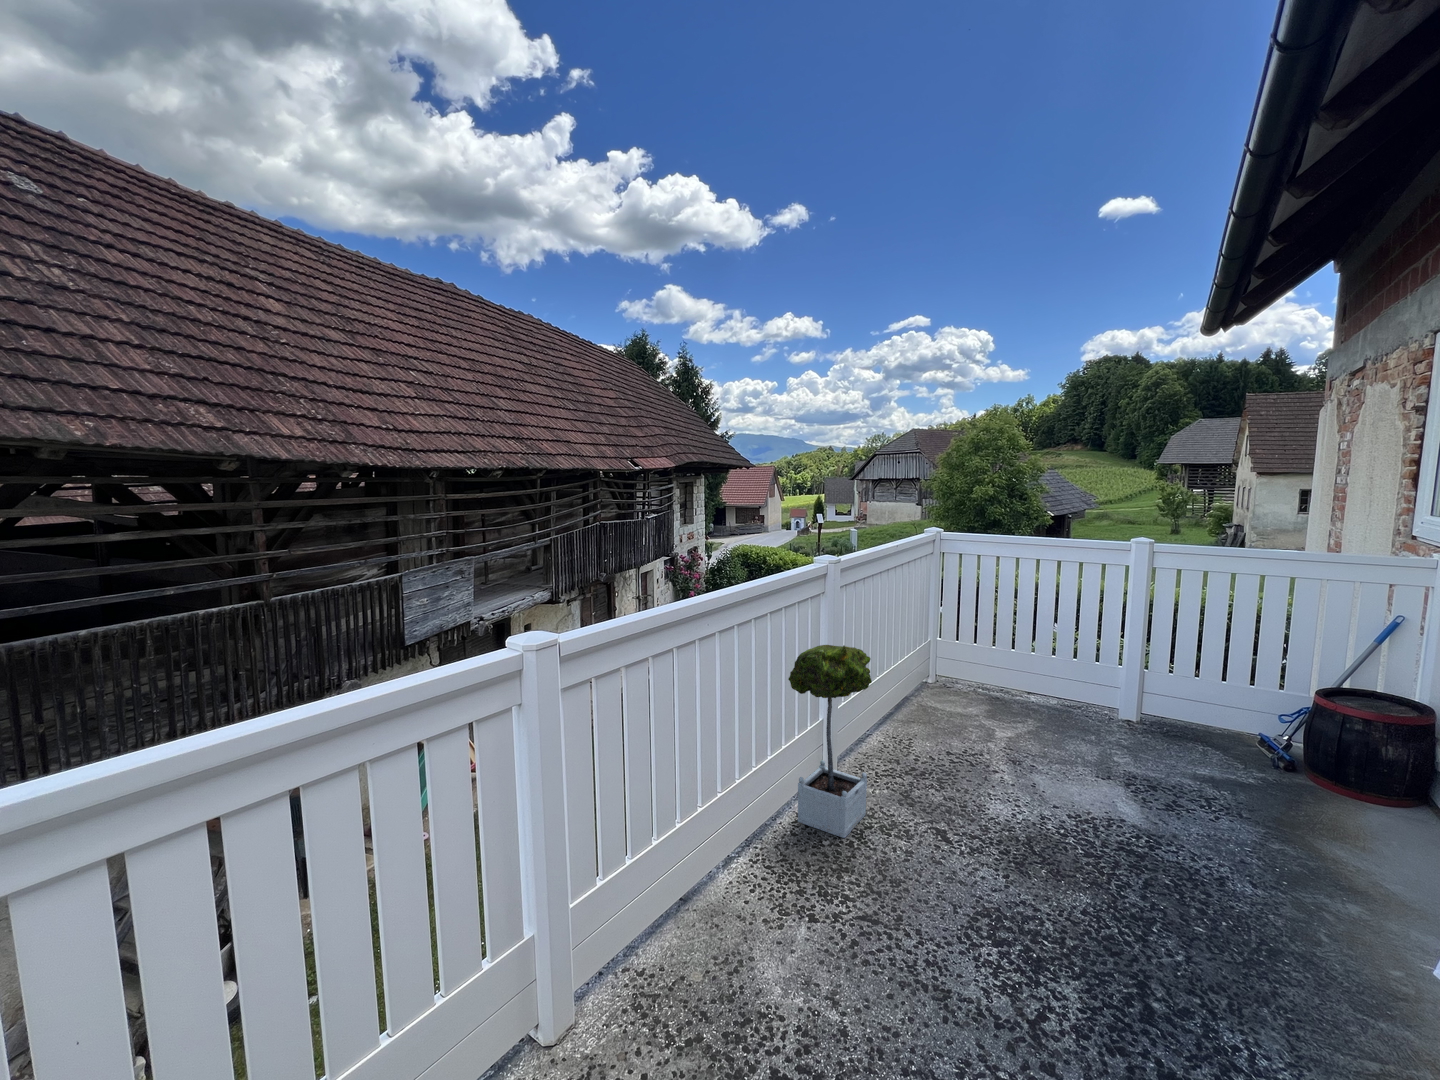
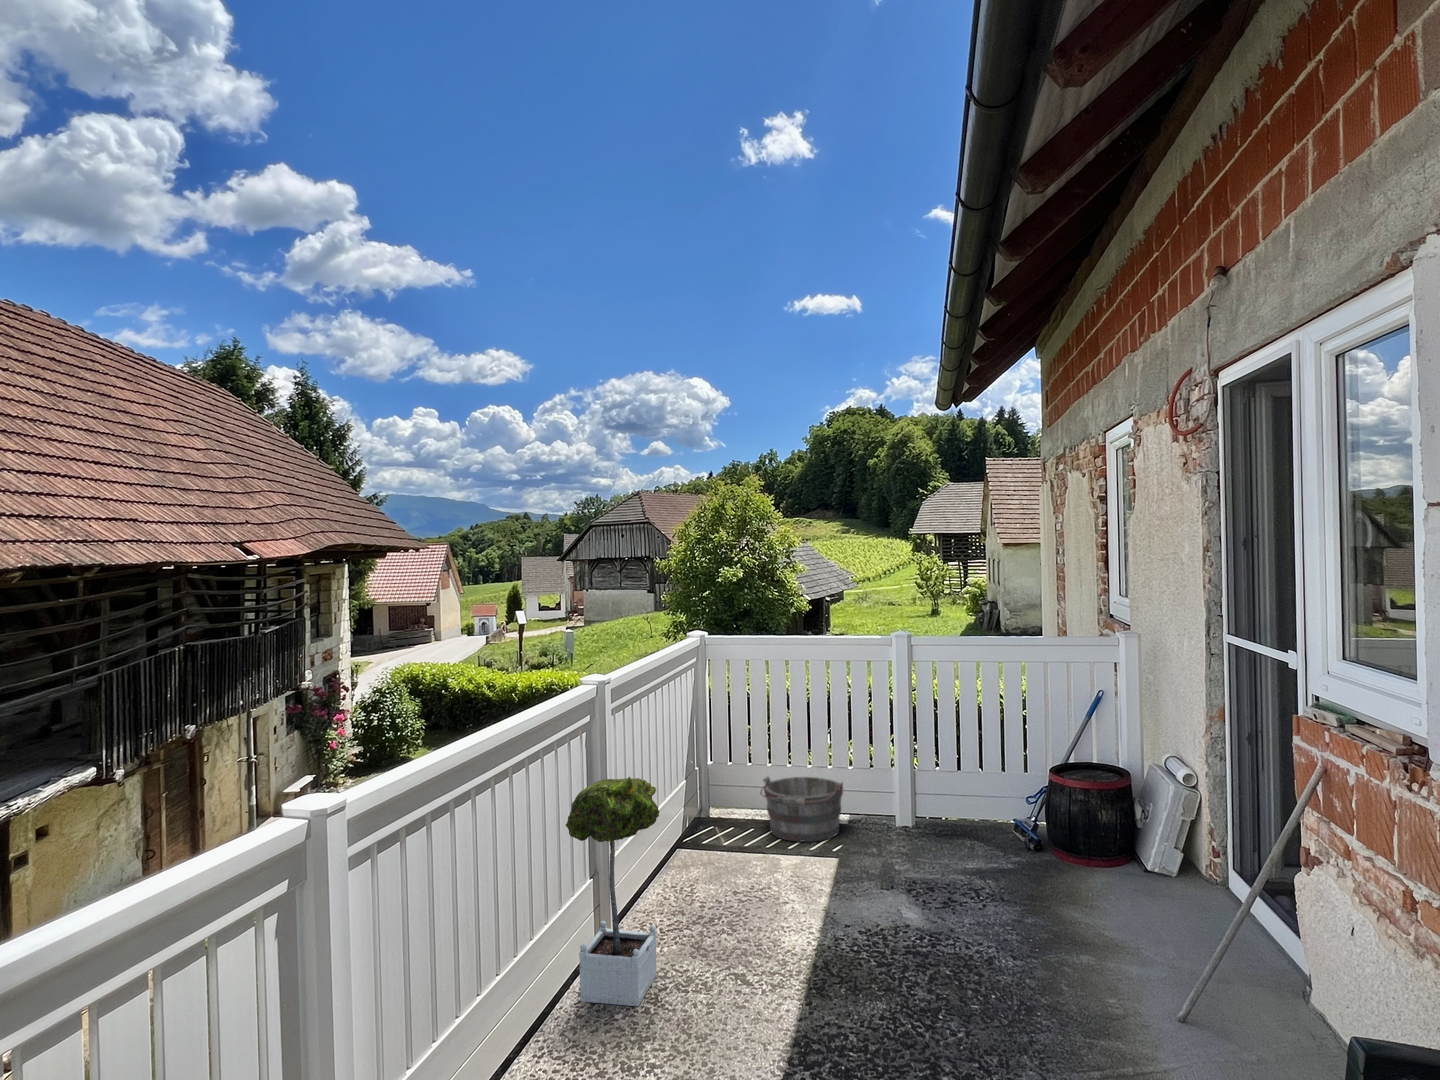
bucket: none [986,658,1070,722] -> present [760,776,843,842]

